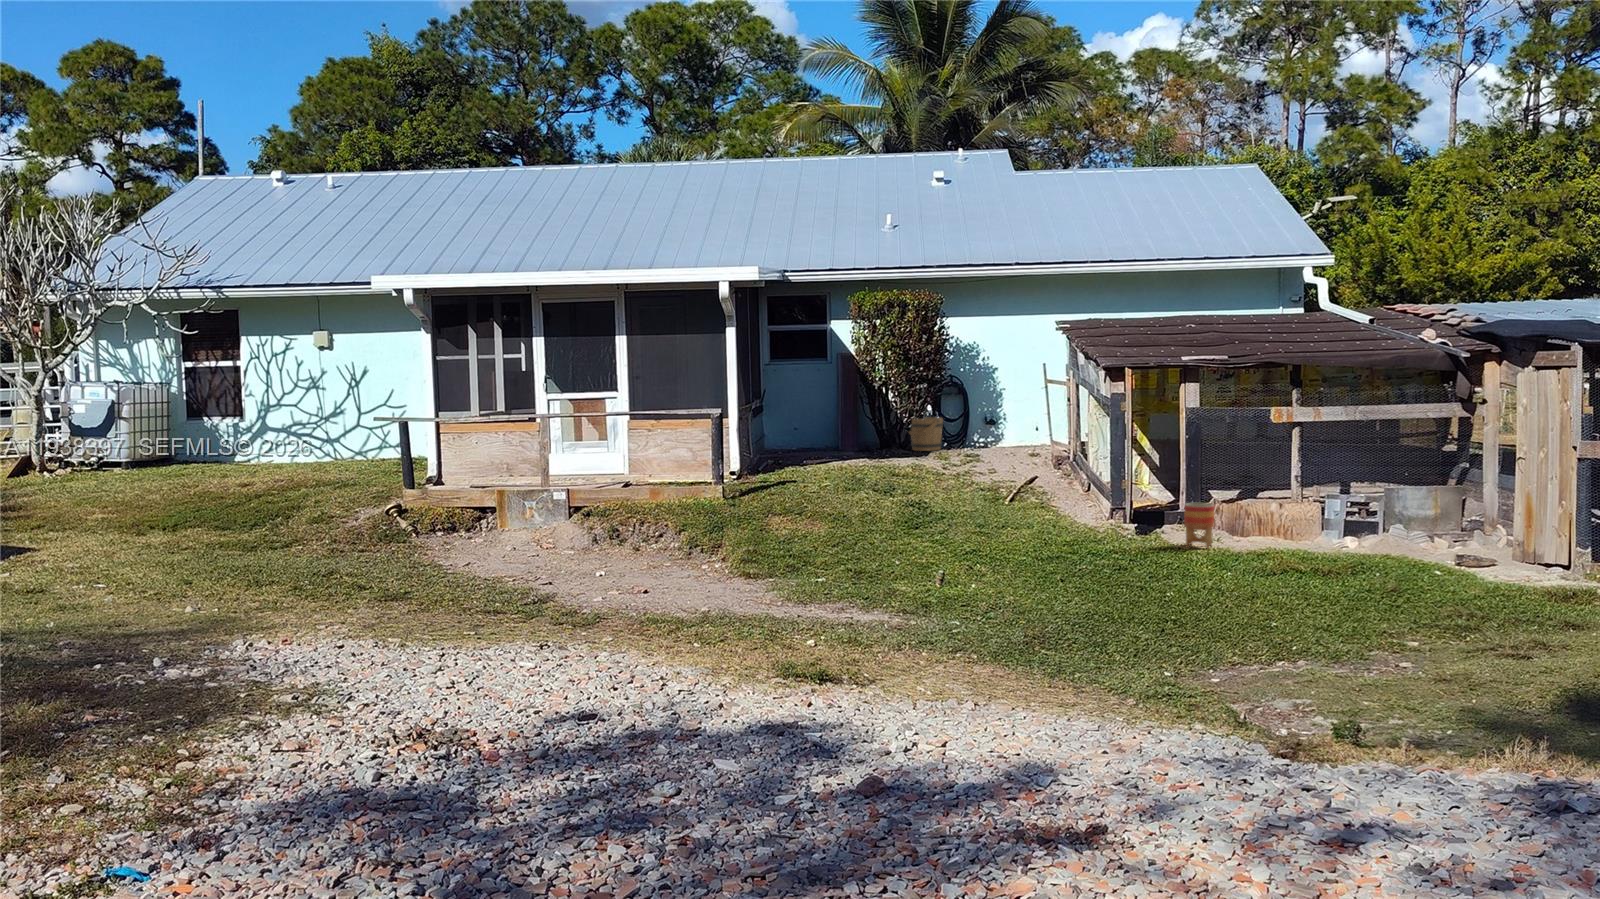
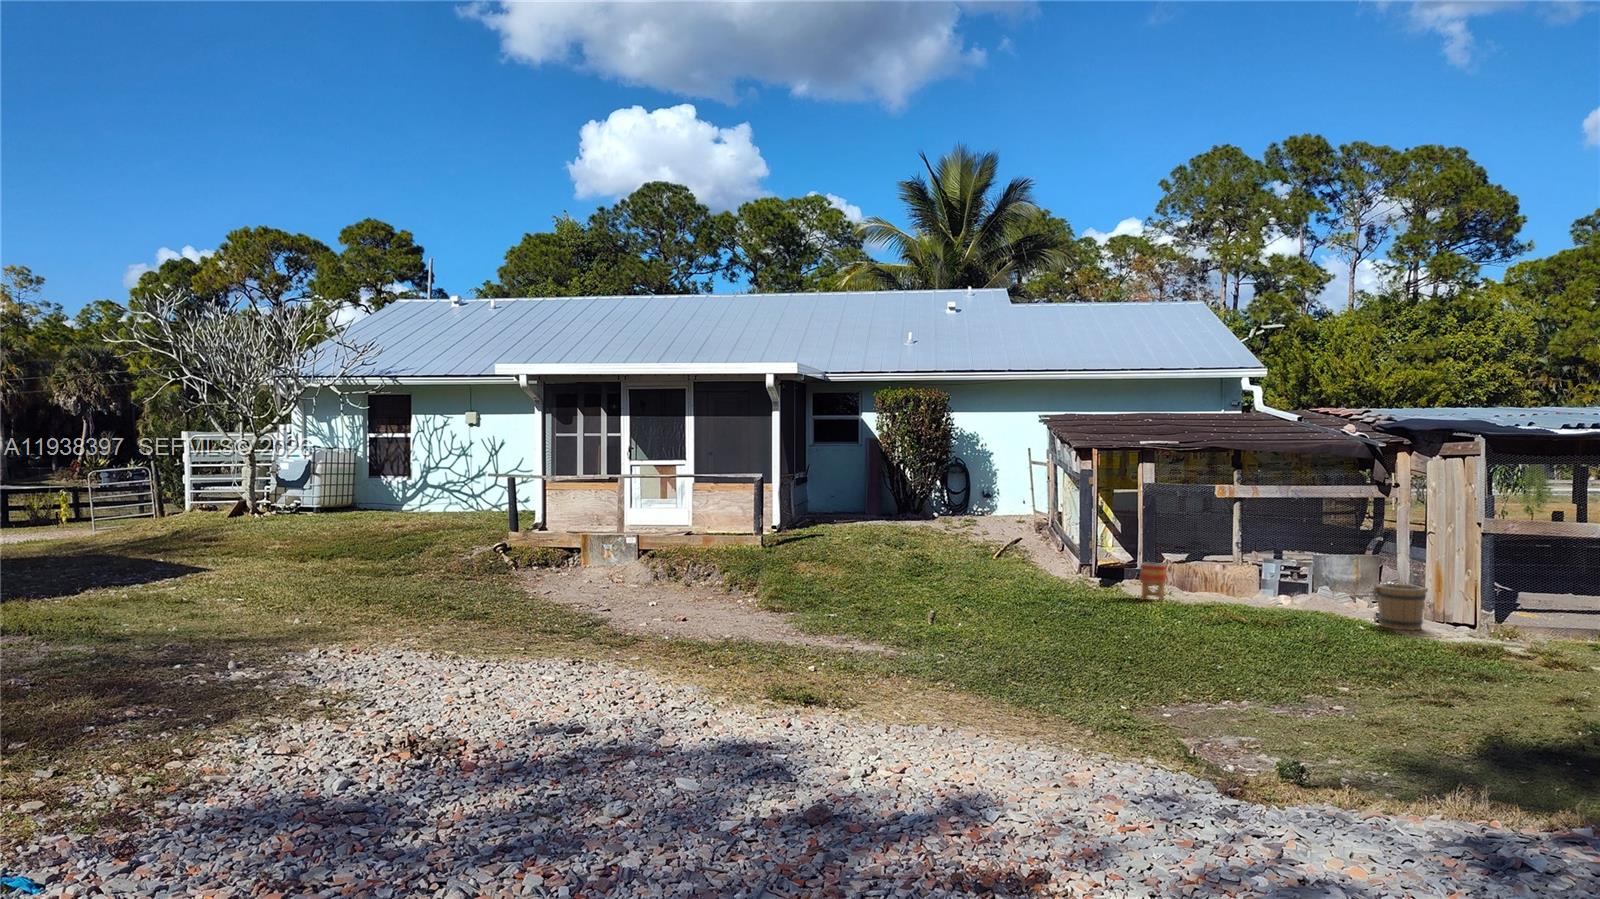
bucket: present [909,417,943,451] -> present [1372,584,1428,630]

